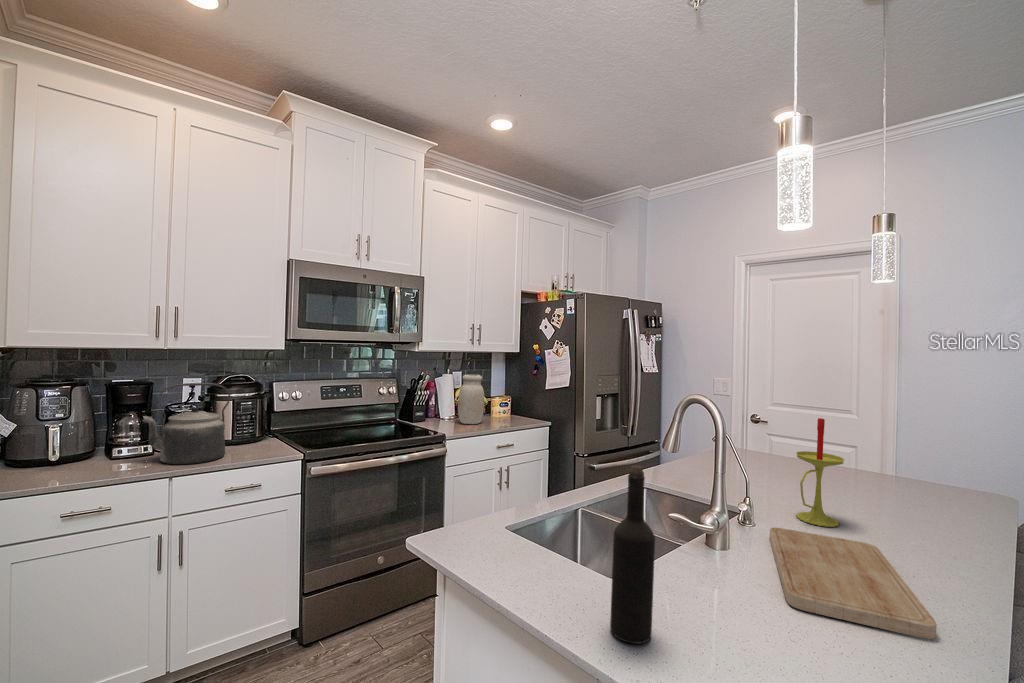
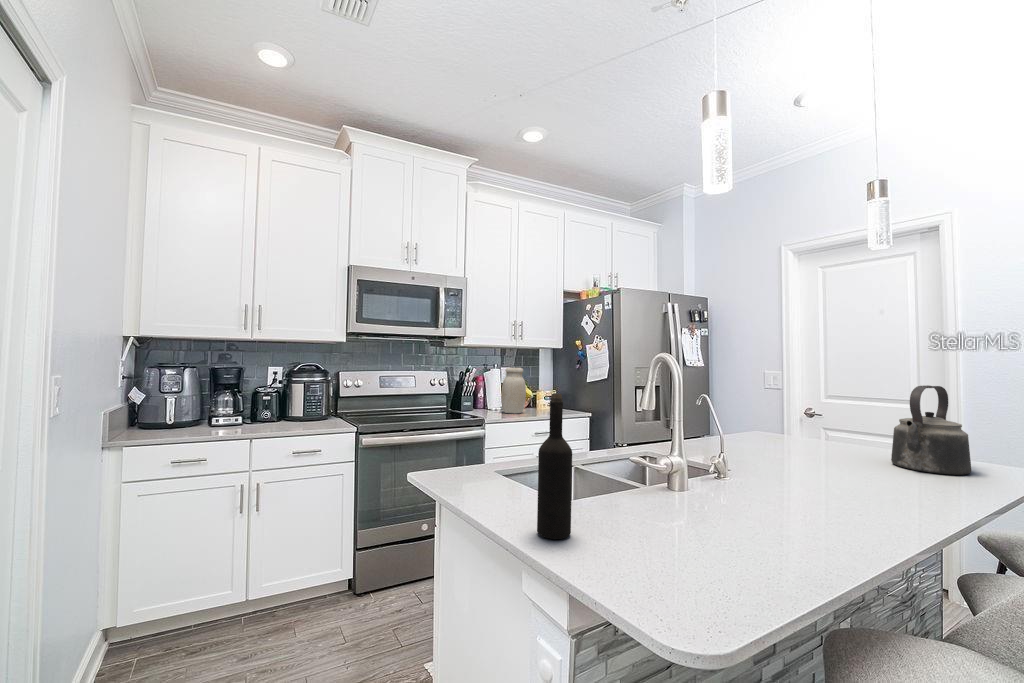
kettle: present [142,383,230,464] -> present [891,385,971,475]
candle: present [796,418,844,527] -> none [782,381,831,489]
cutting board: present [770,528,936,639] -> none [715,483,846,557]

